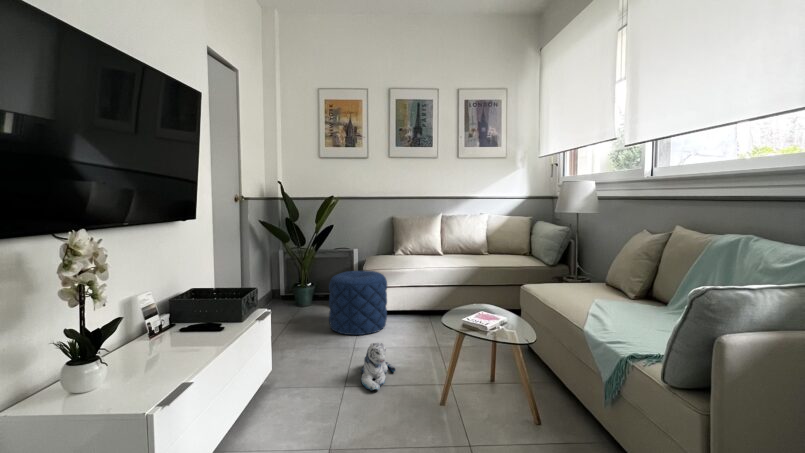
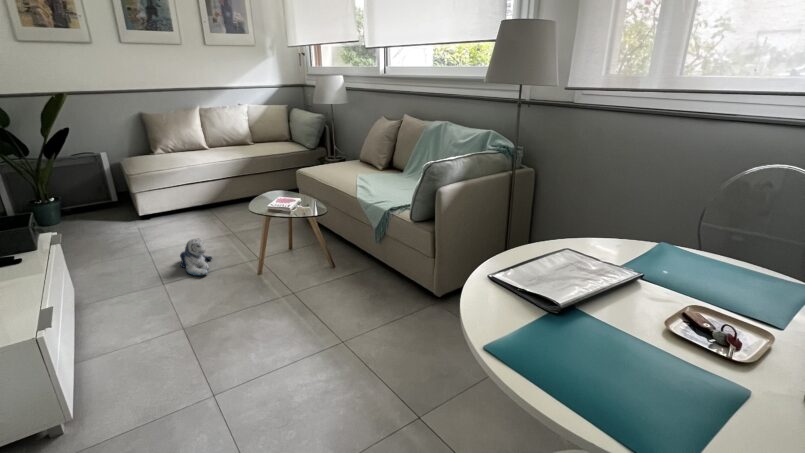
pouf: present [329,271,387,335] -> none [100,177,174,244]

